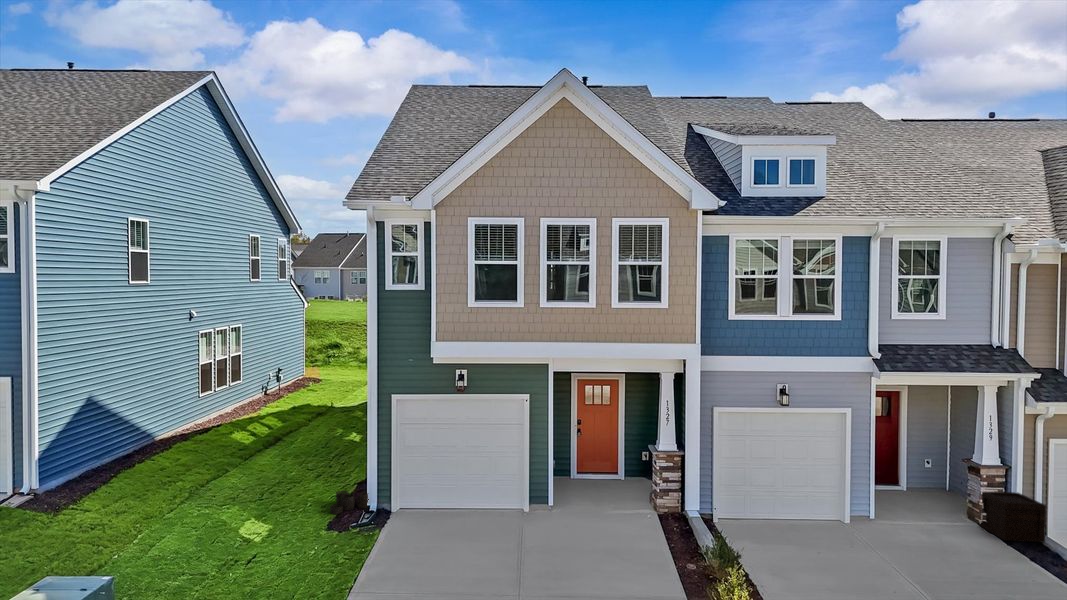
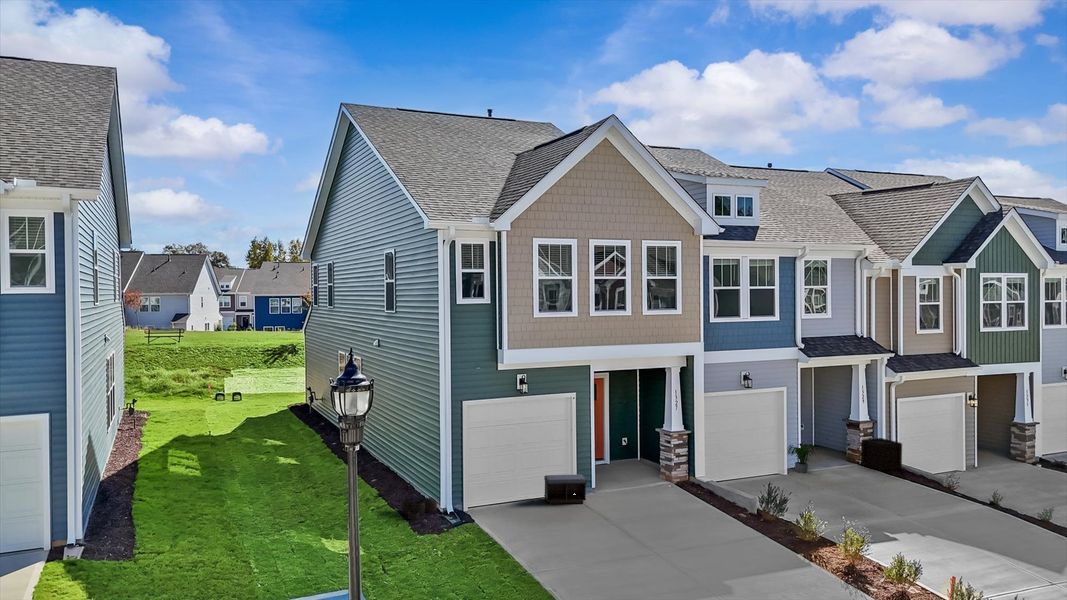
bench: none [486,485,536,523] -> present [544,475,586,504]
potted plant: none [848,485,893,526] -> present [788,443,817,473]

